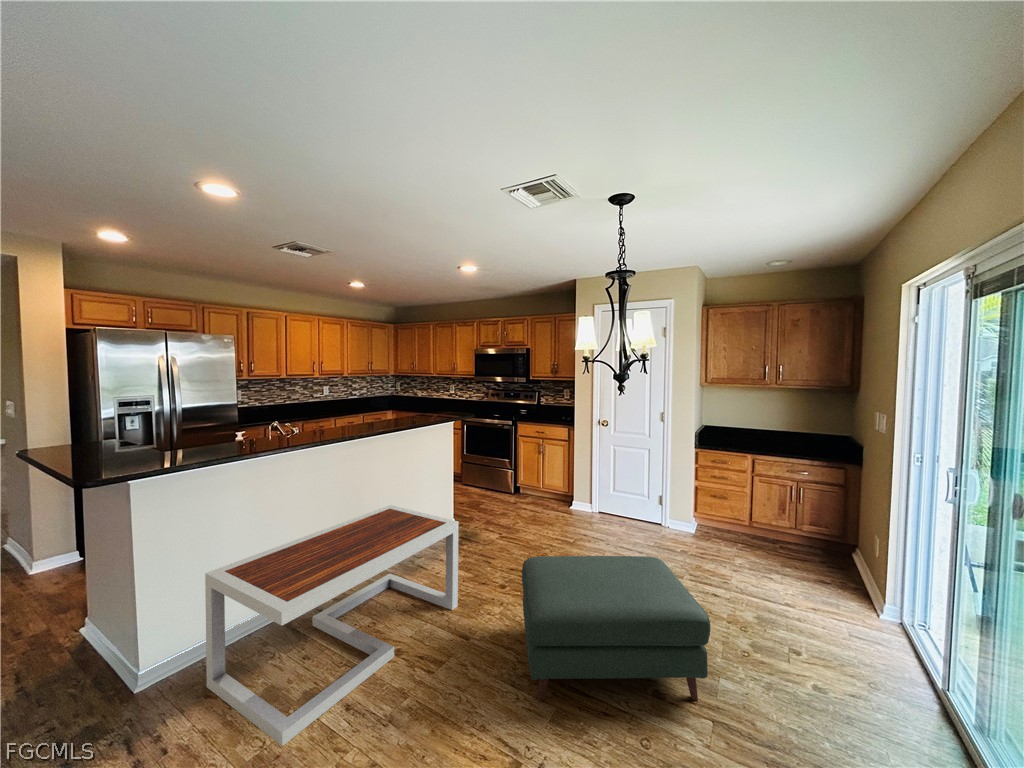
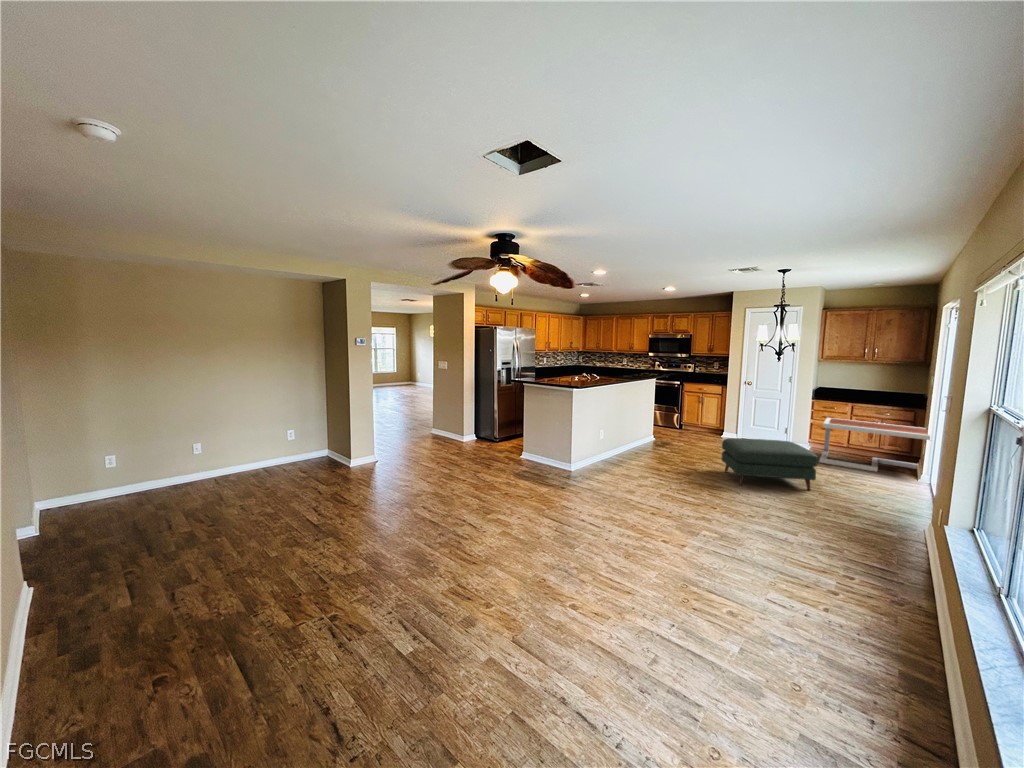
coffee table: present [205,505,459,746] -> present [820,418,930,472]

